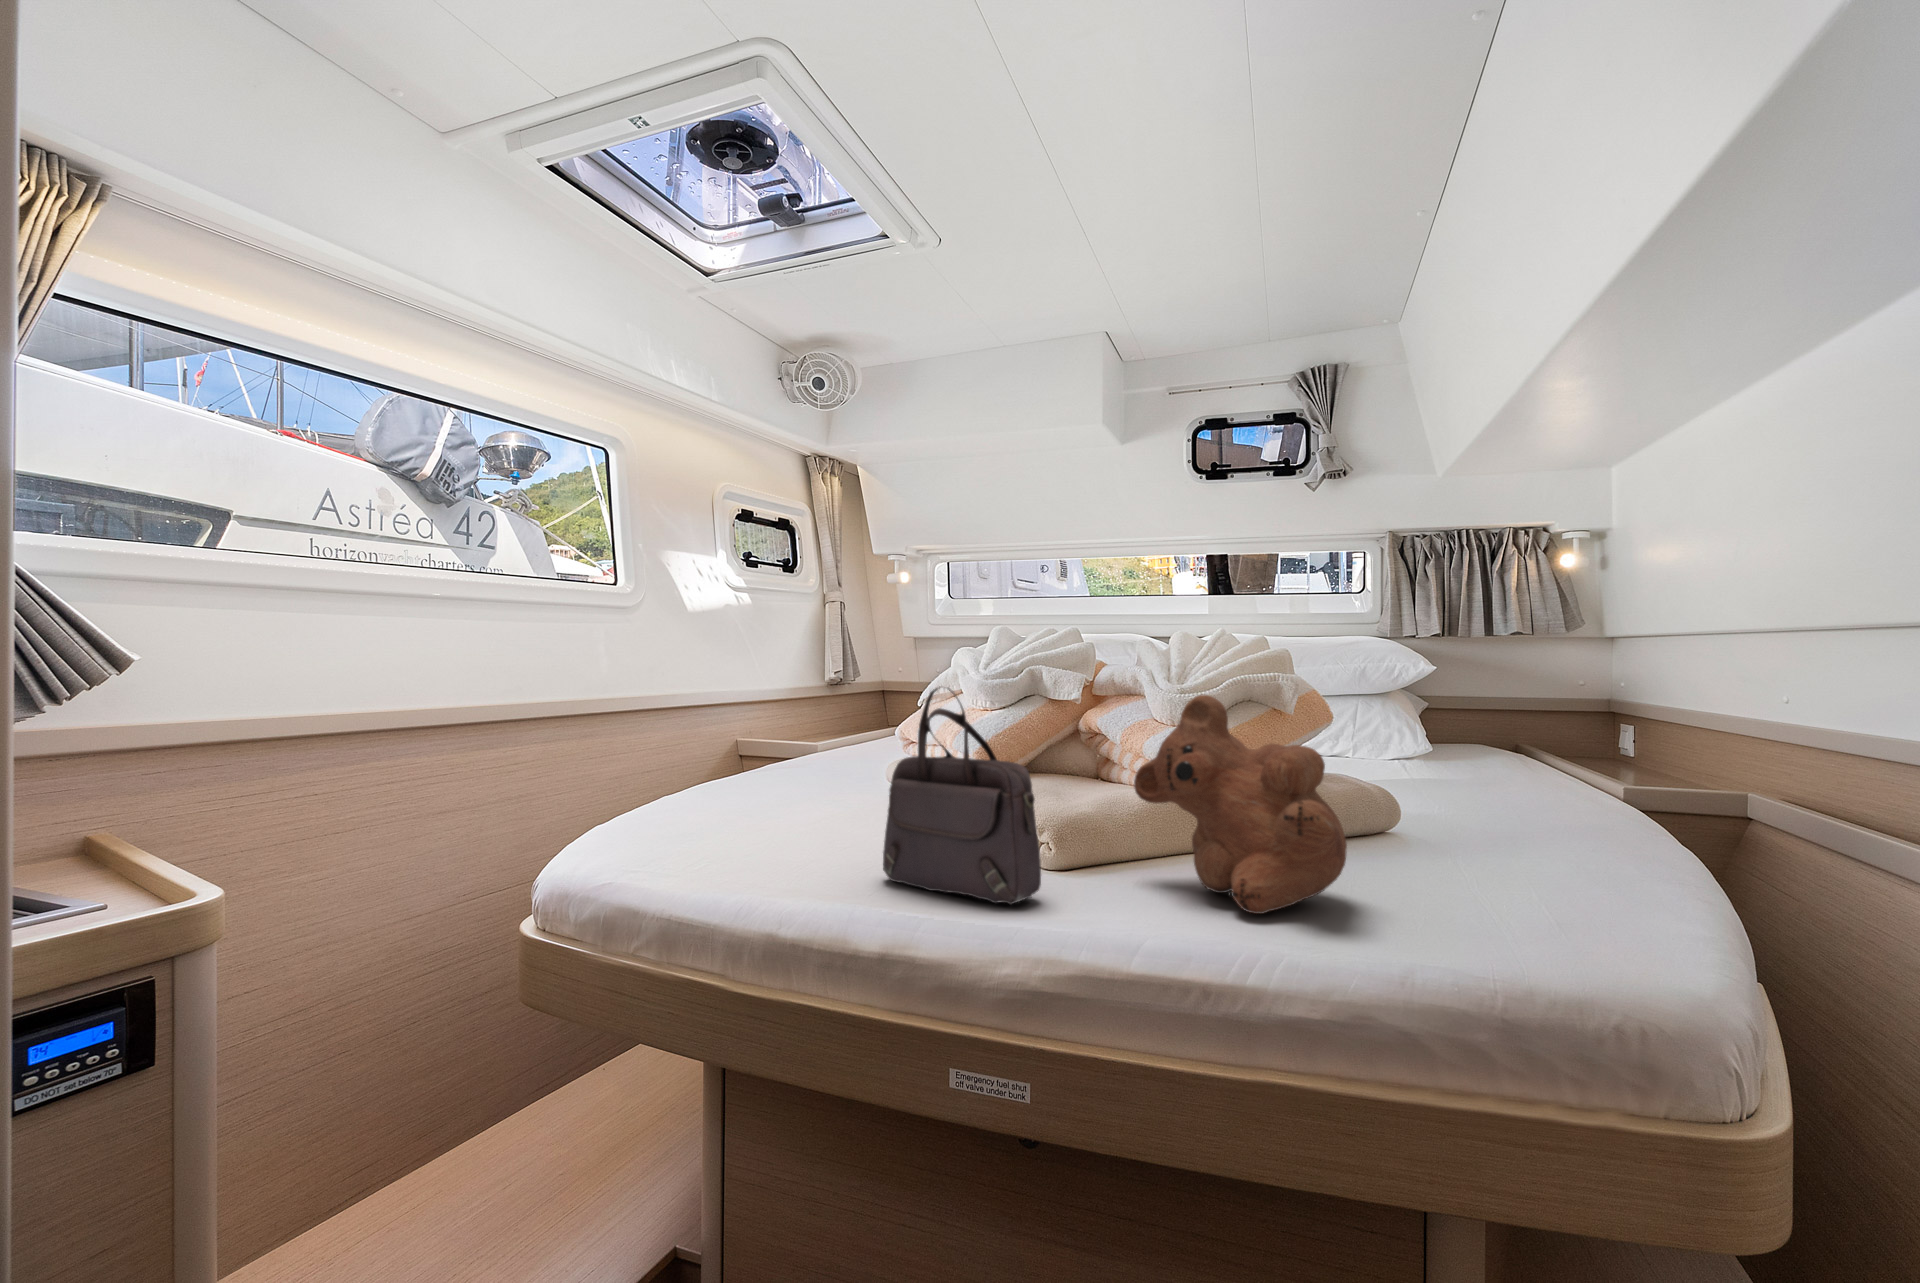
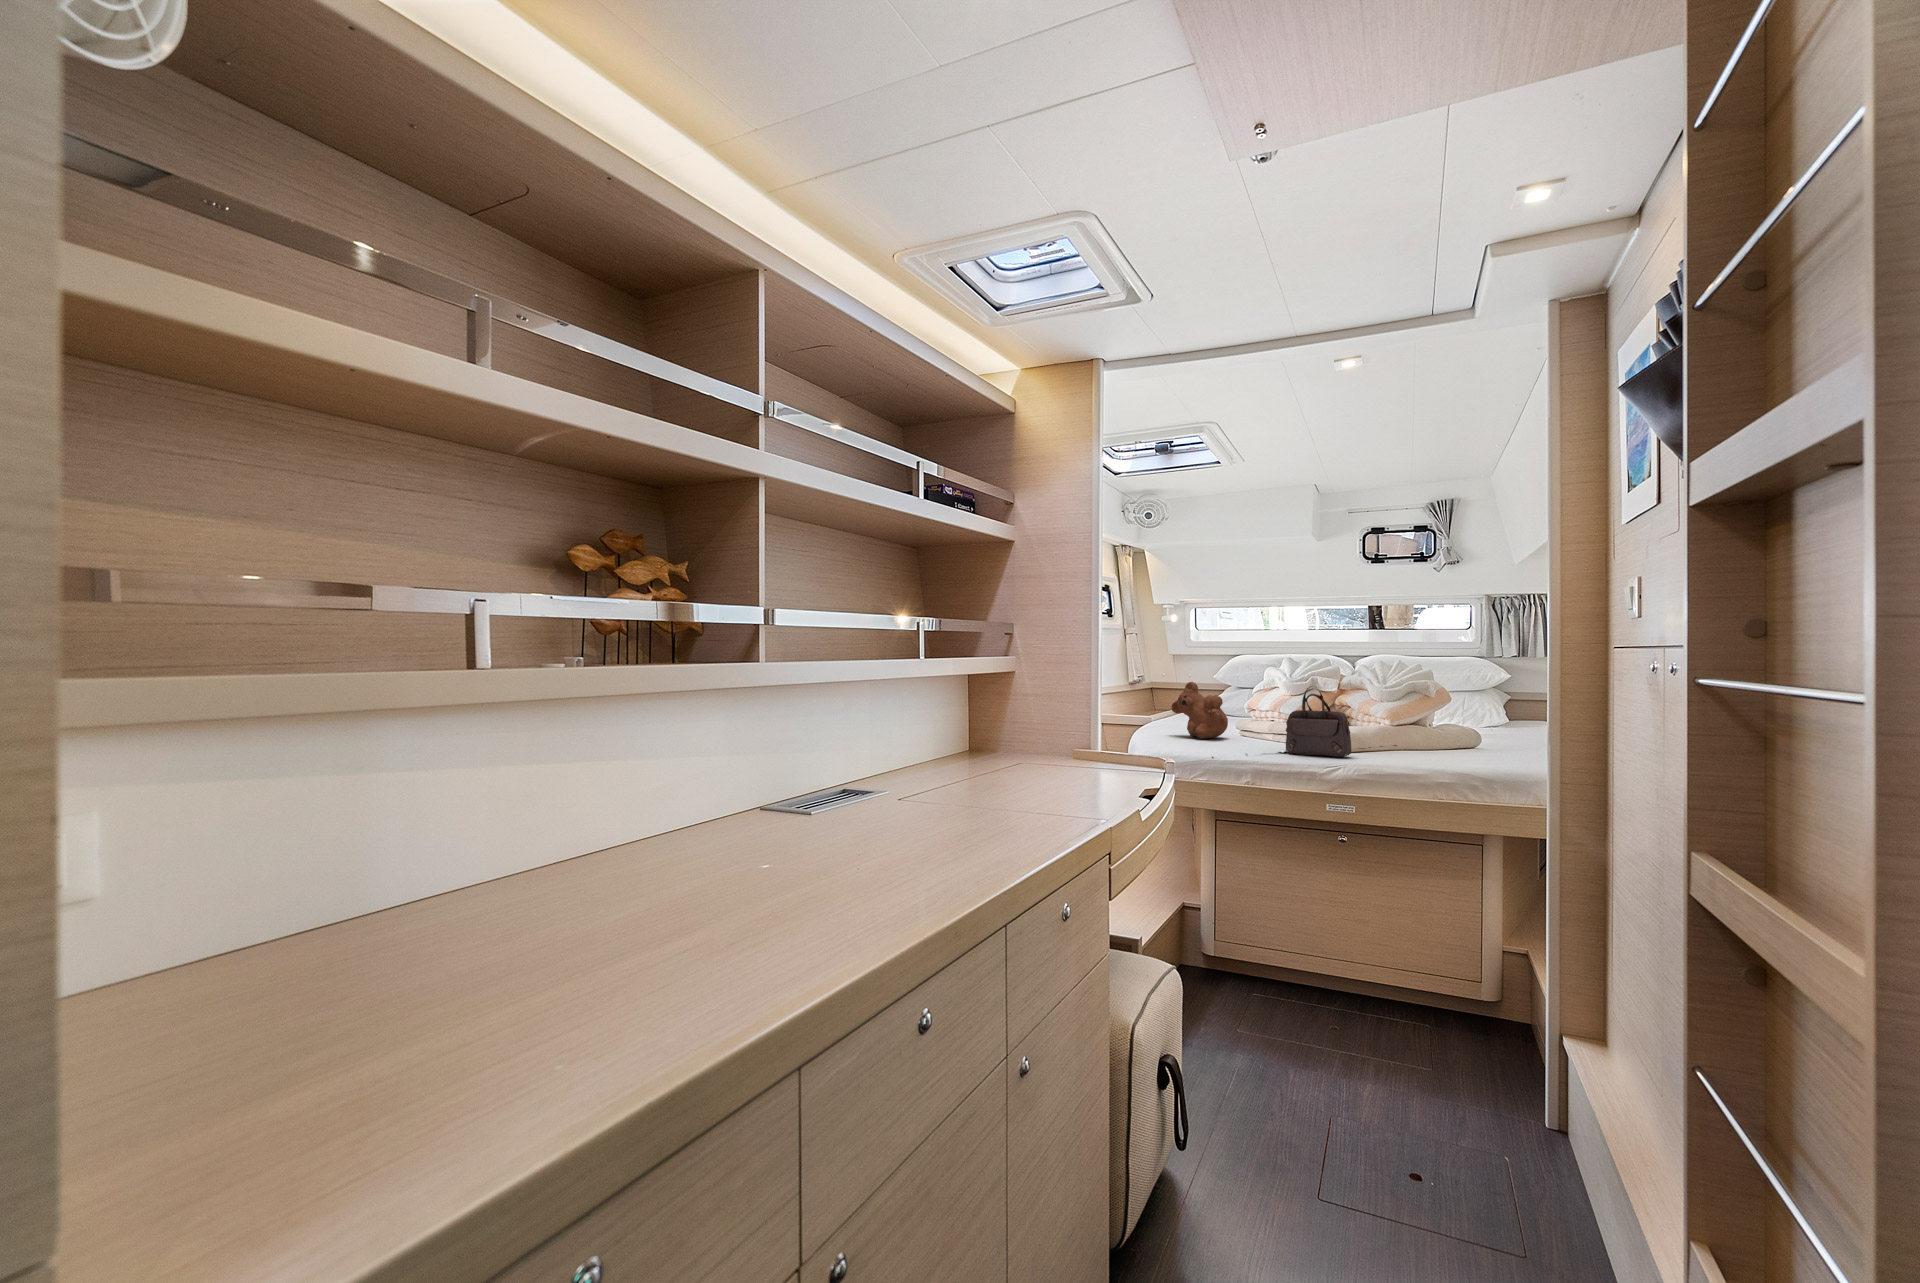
teddy bear: present [1134,694,1347,914] -> present [1171,682,1228,739]

